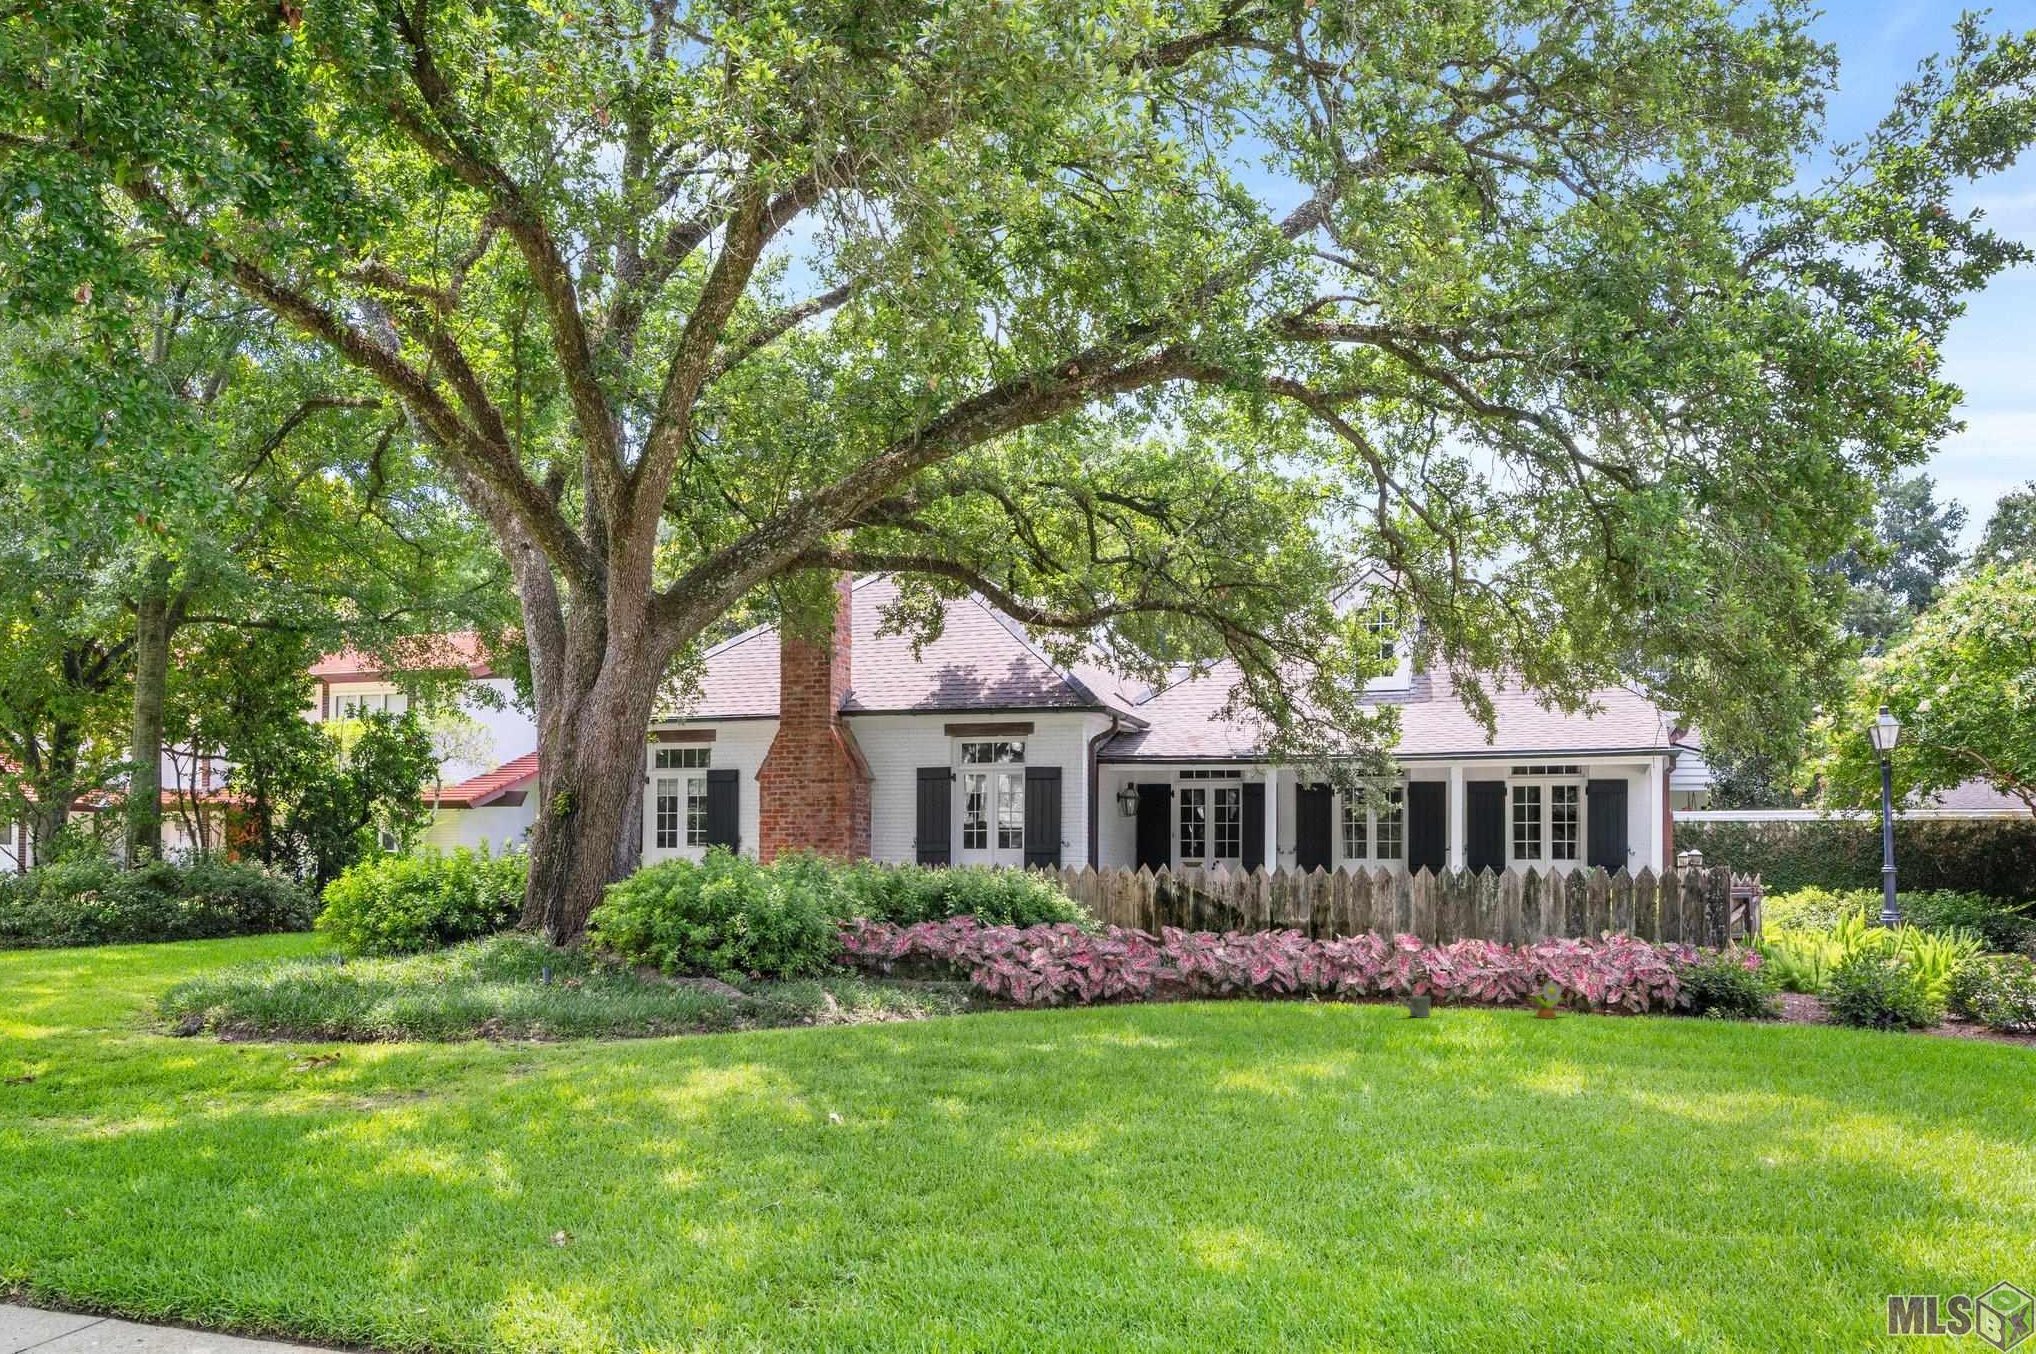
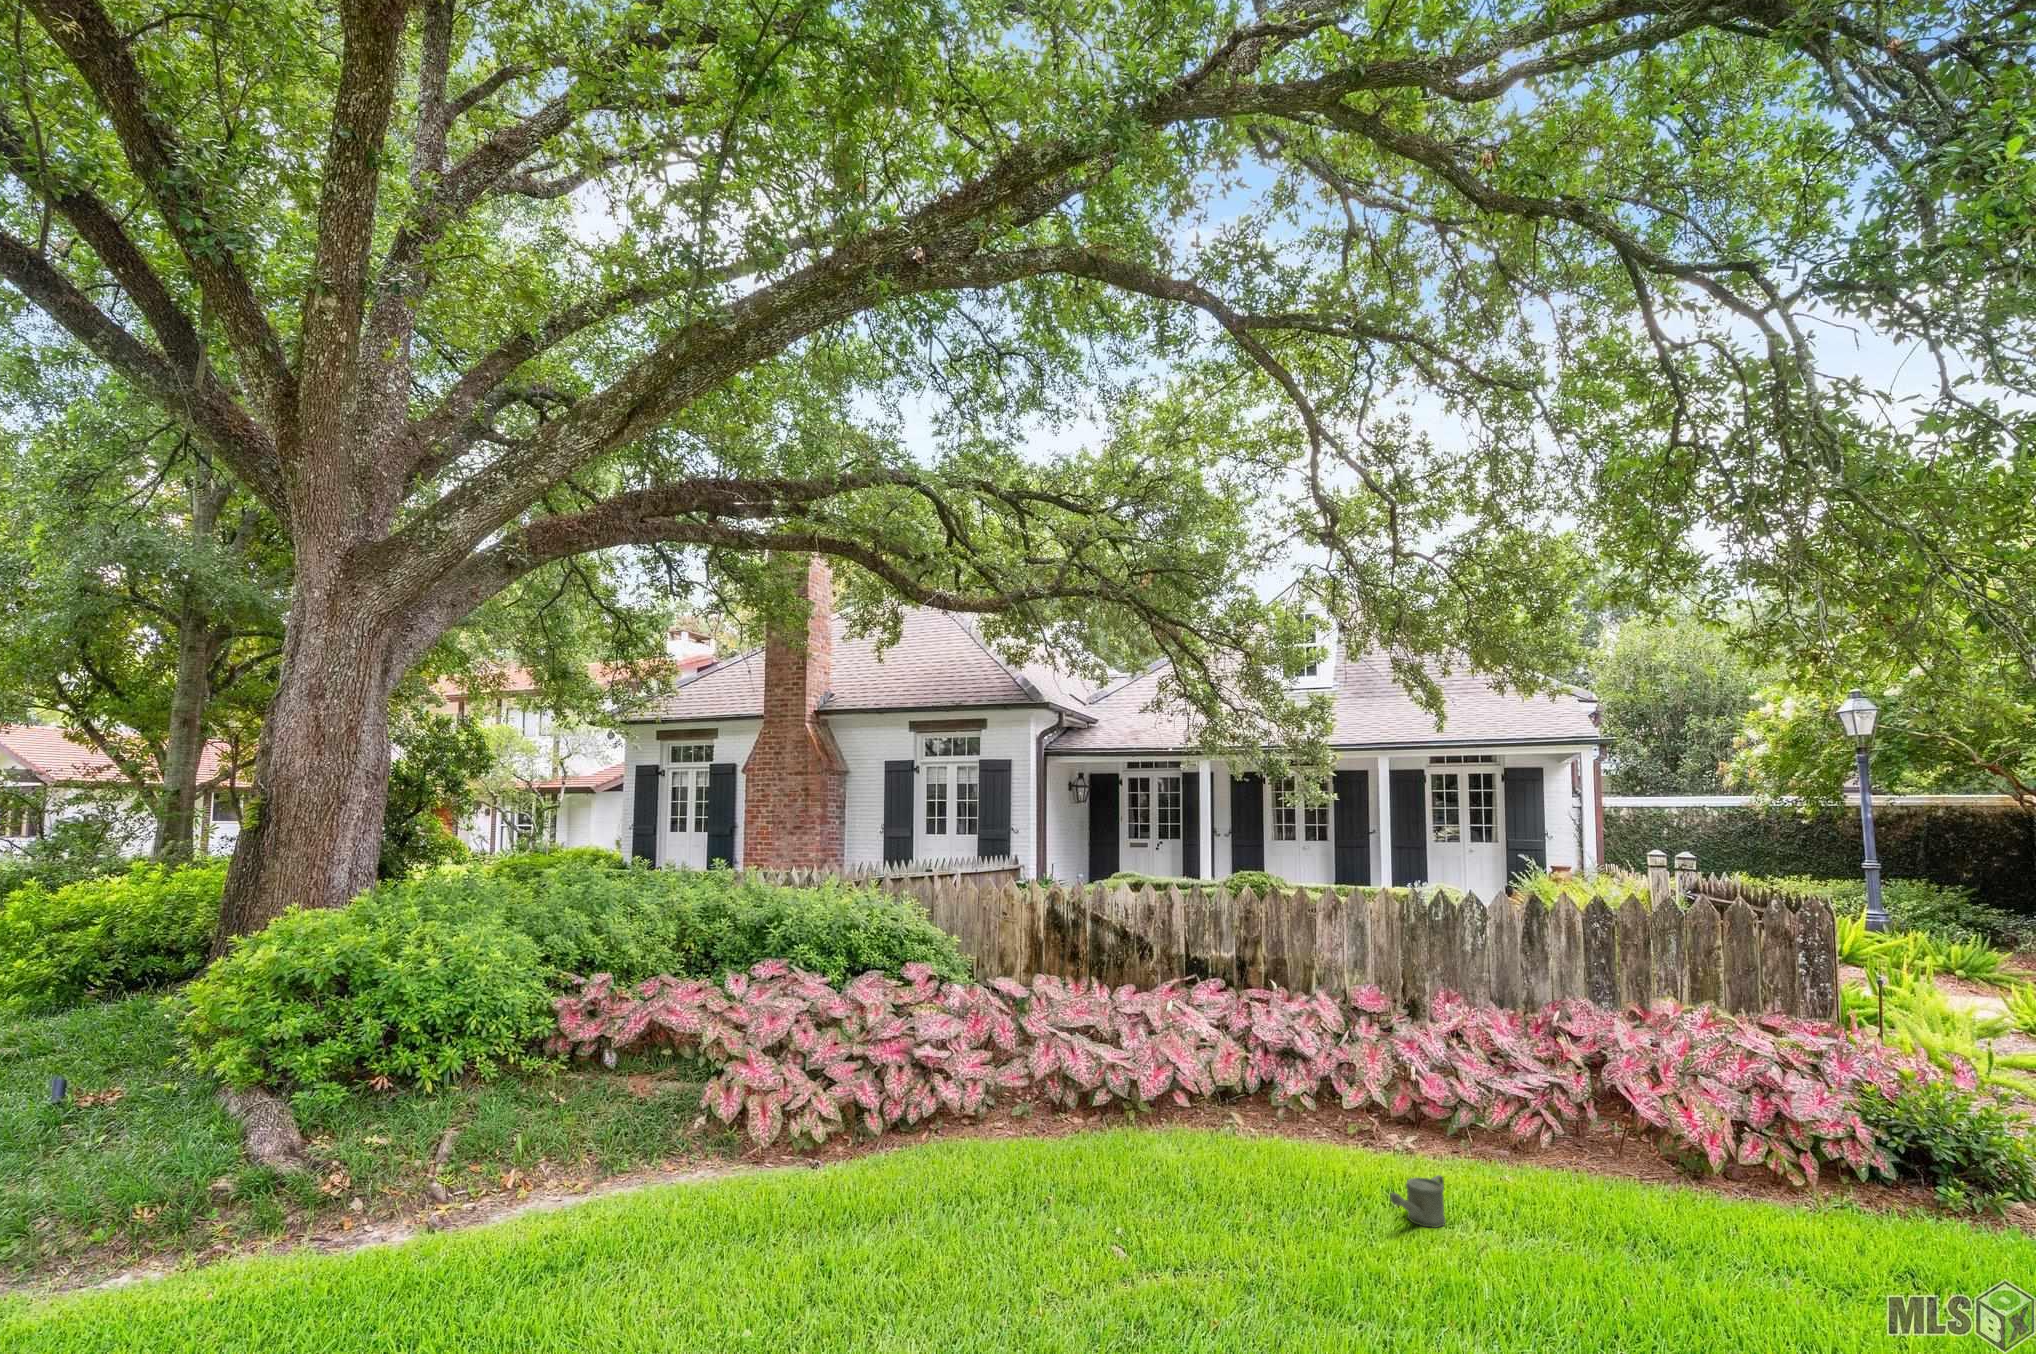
decorative plant: present [1533,982,1563,1019] -> none [1618,1166,1700,1238]

